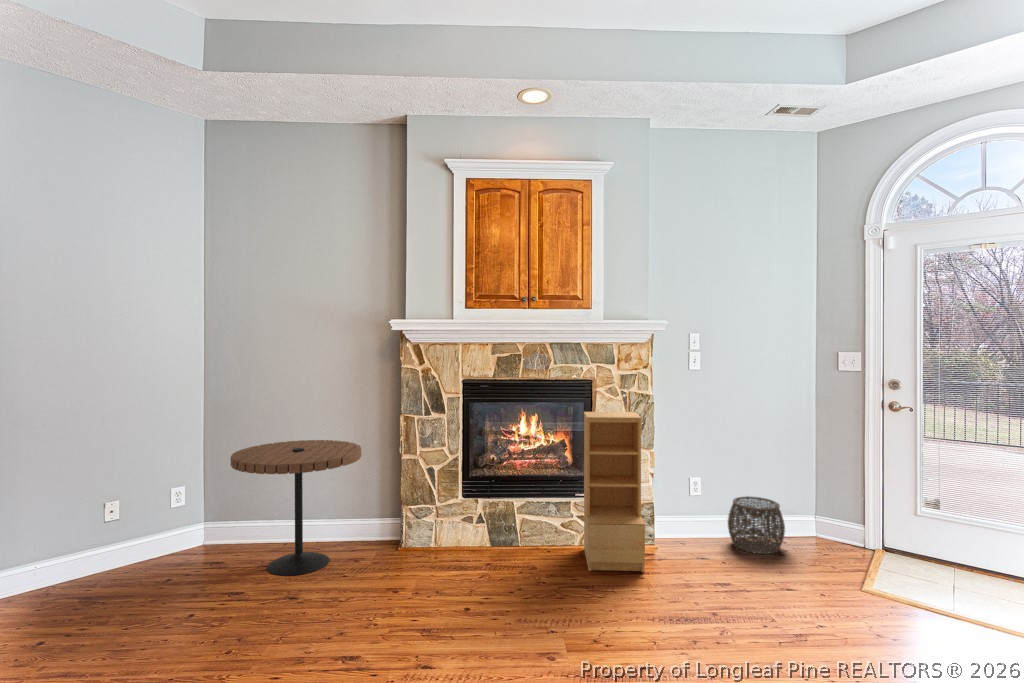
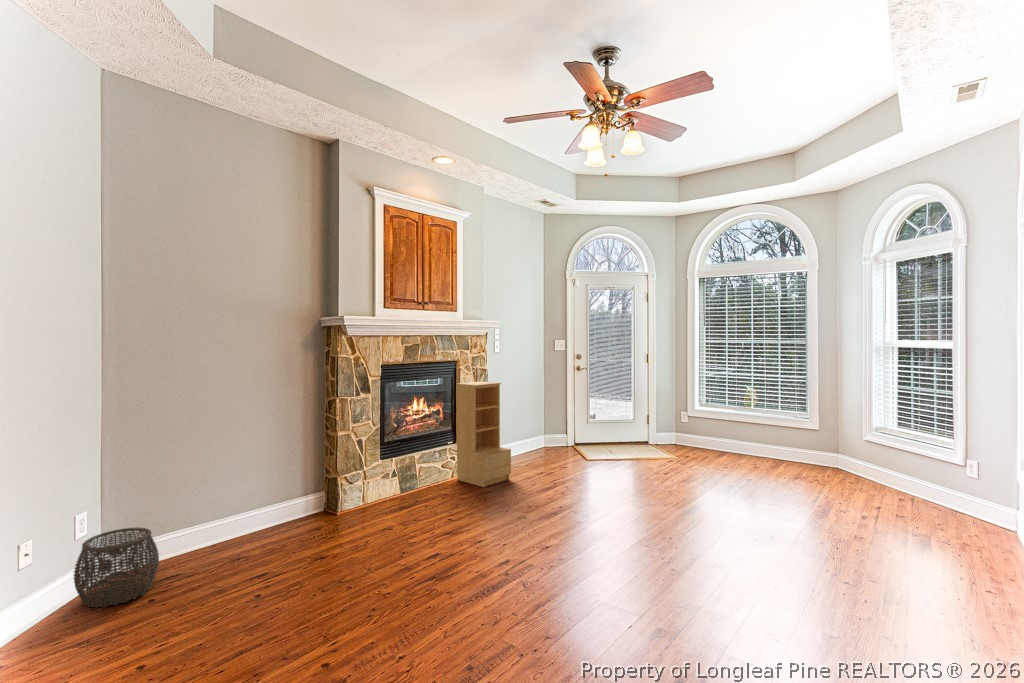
side table: present [231,440,361,576] -> none [210,428,340,559]
woven basket: present [728,496,785,554] -> present [73,527,159,608]

